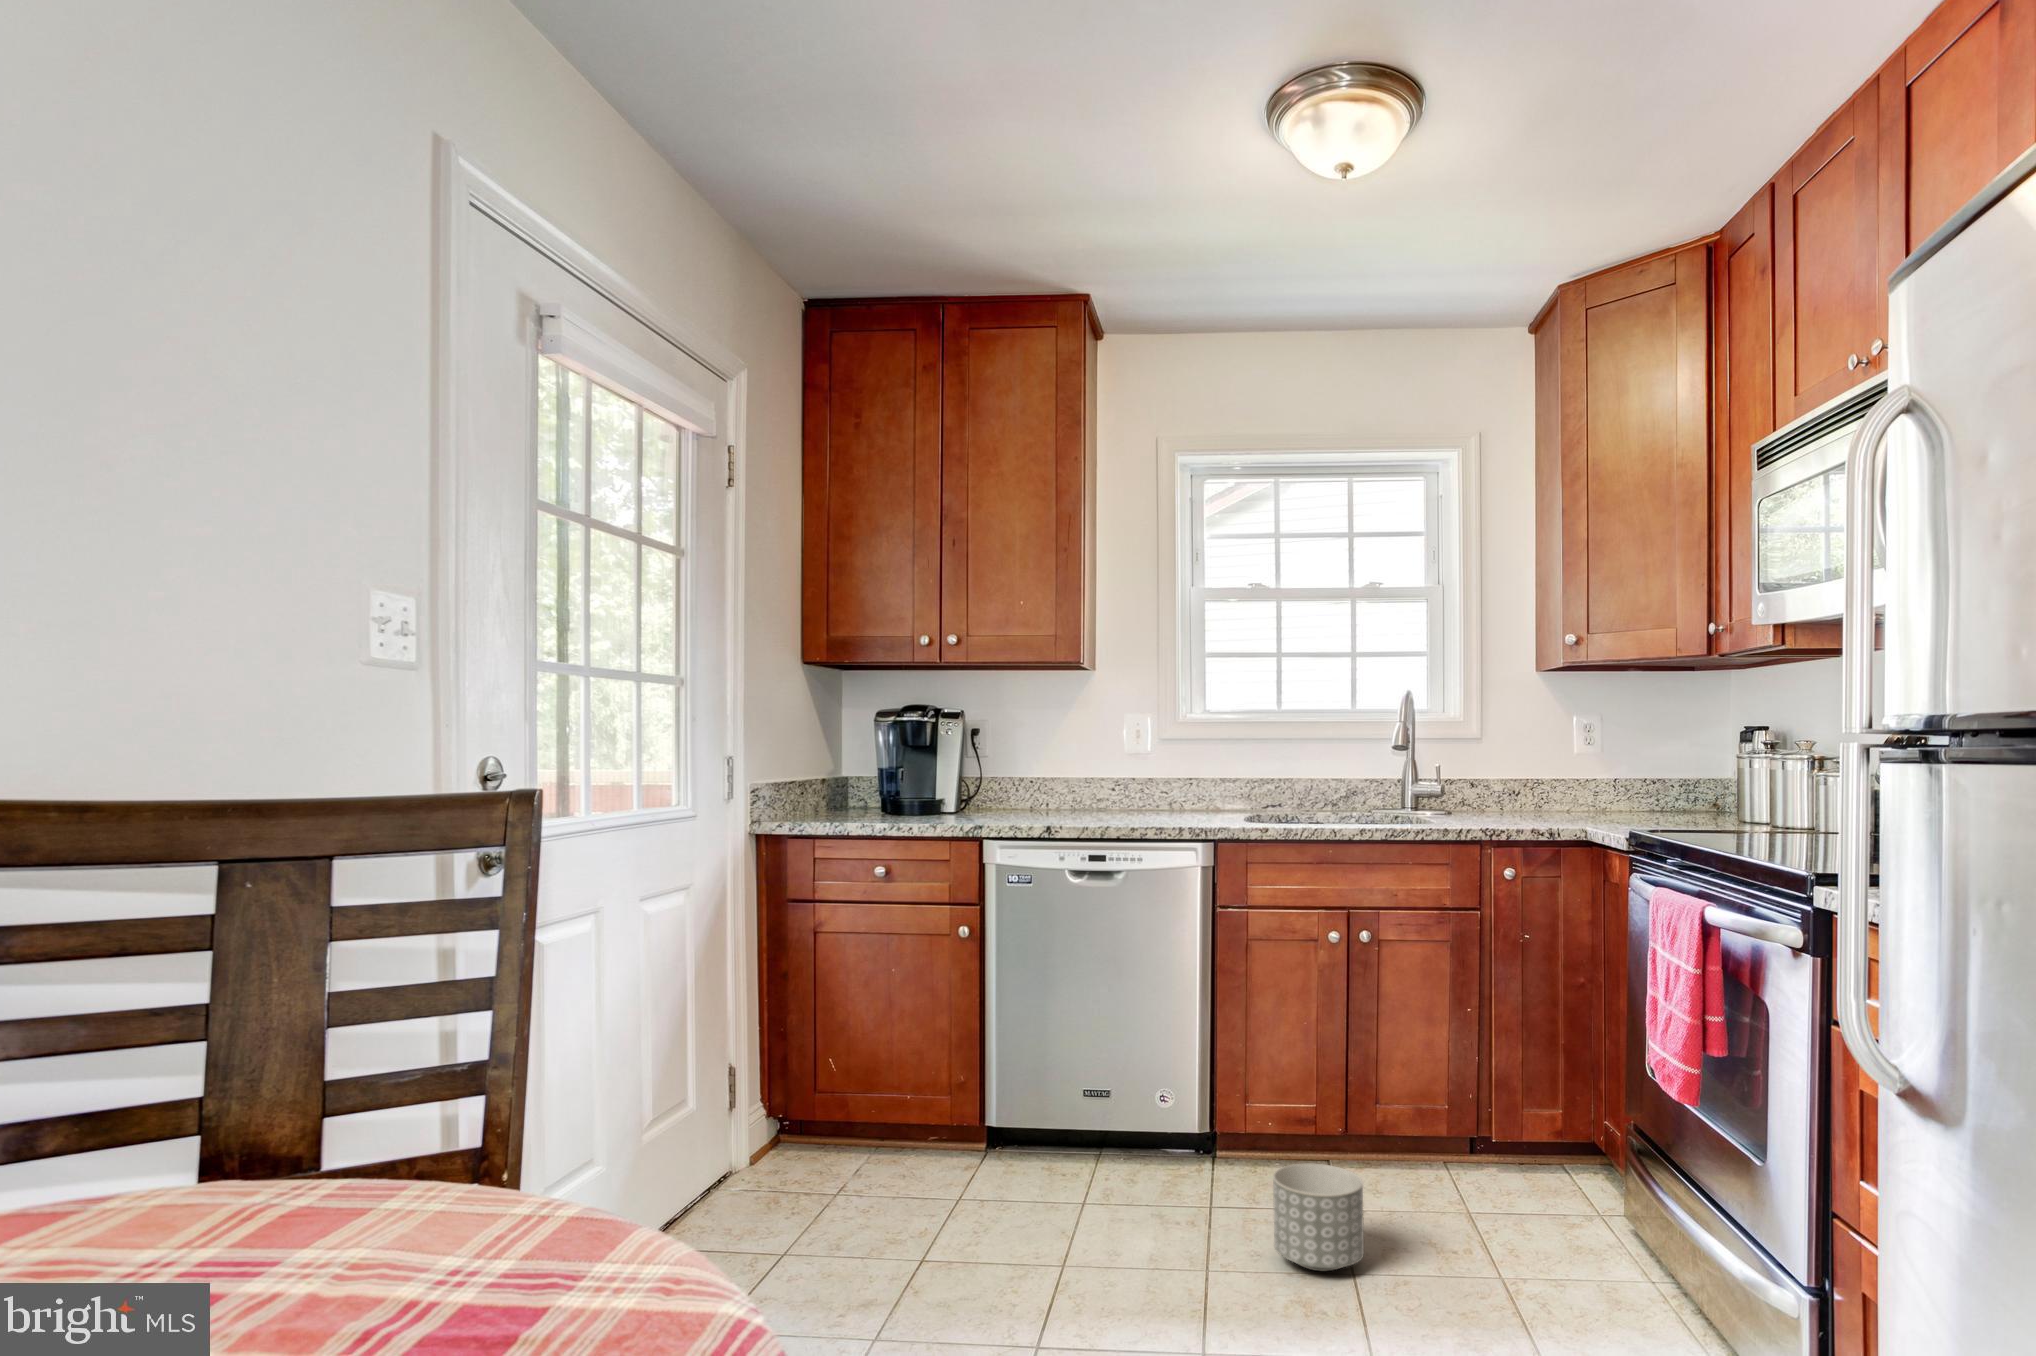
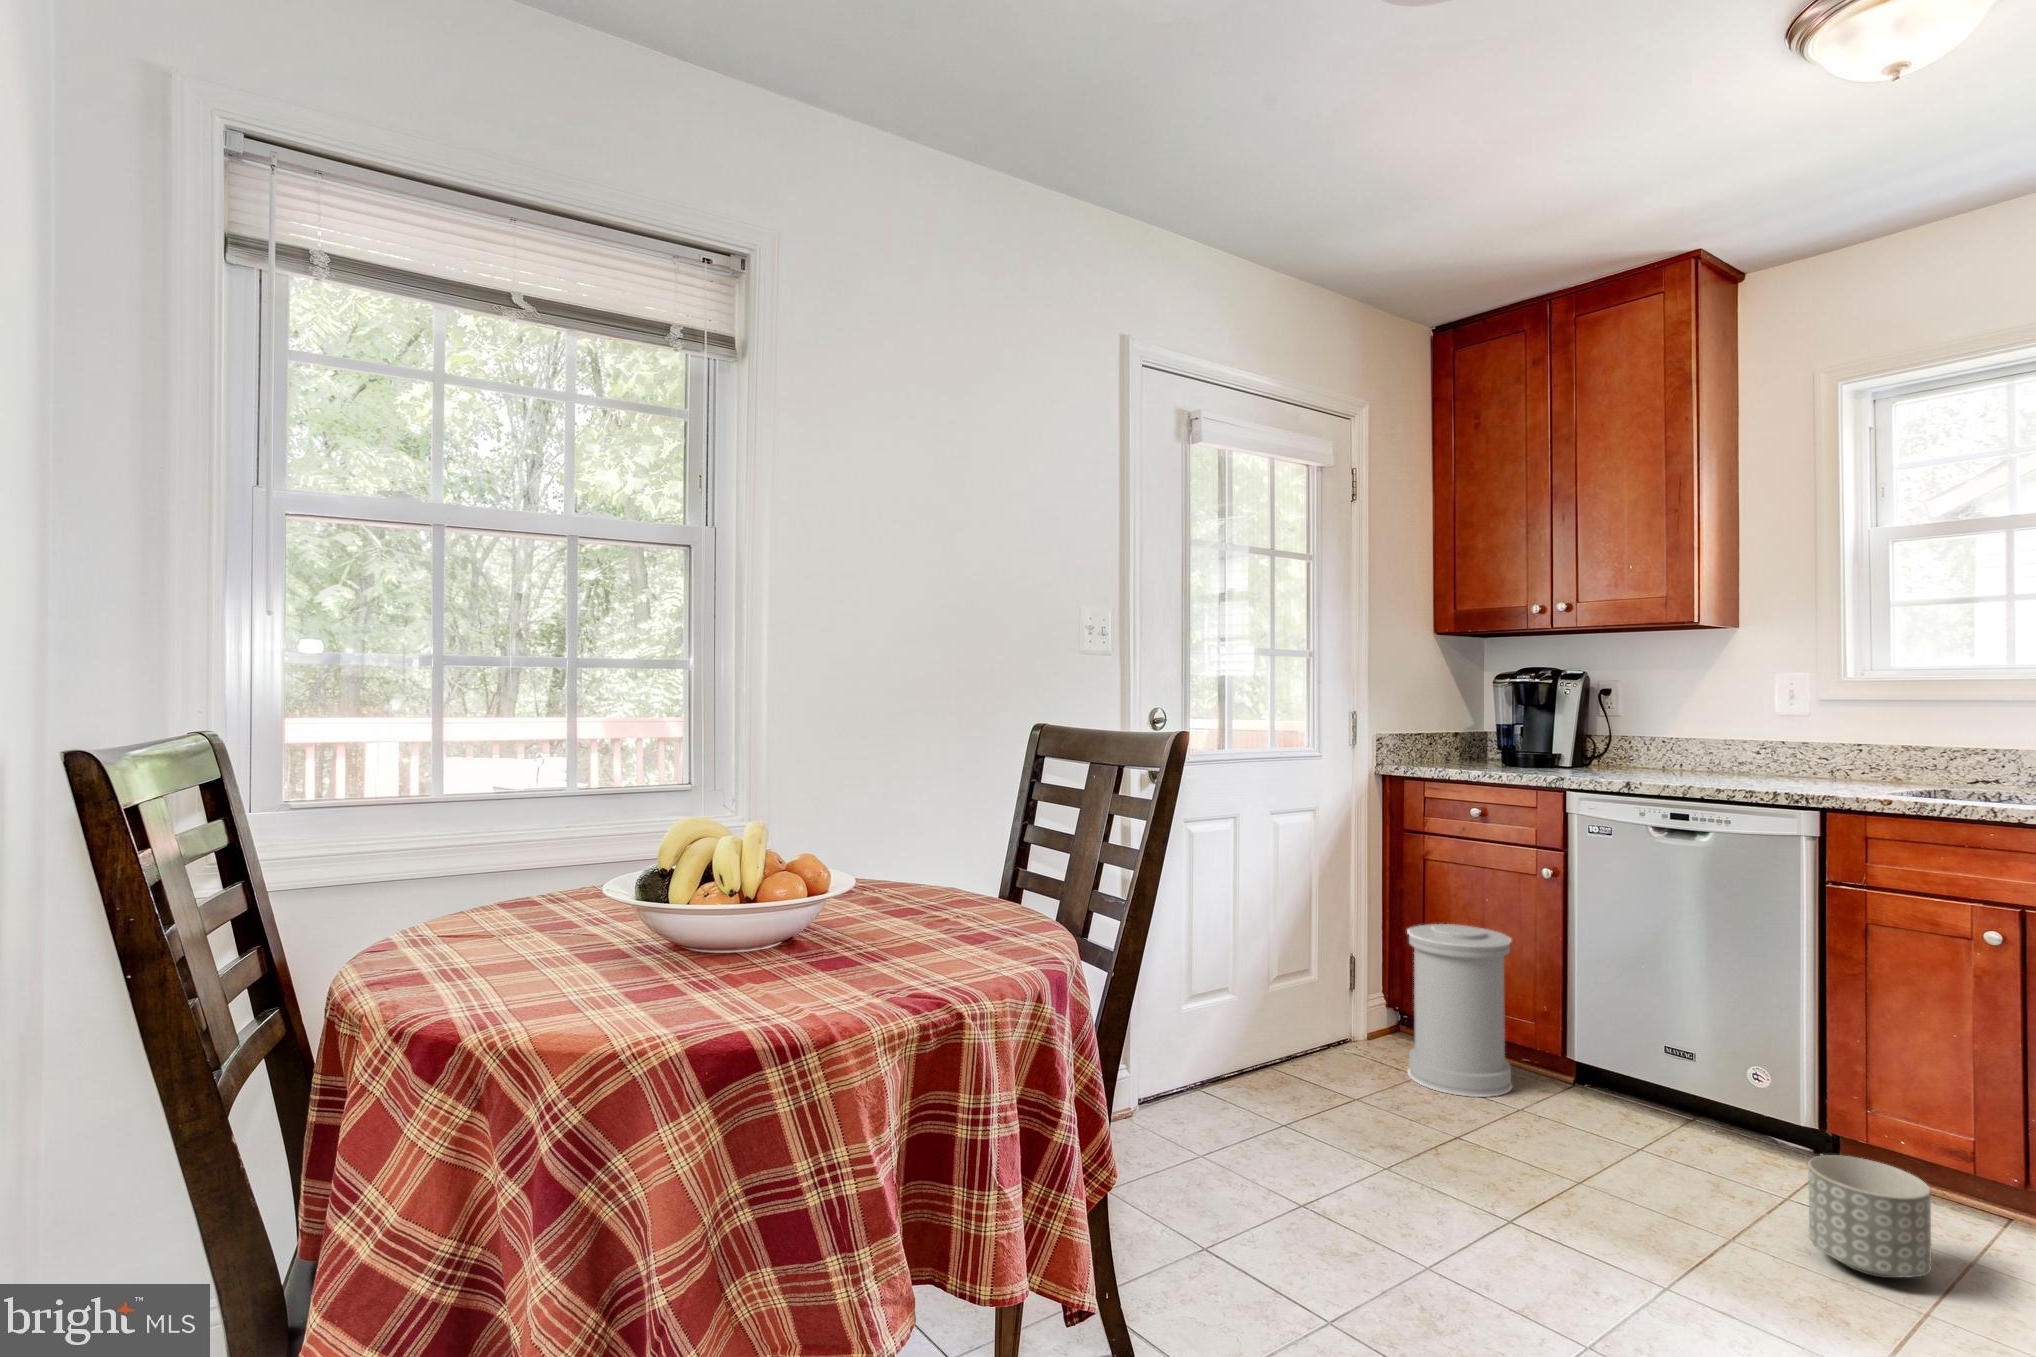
trash can: none [826,1003,939,1206] -> present [1407,924,1512,1097]

